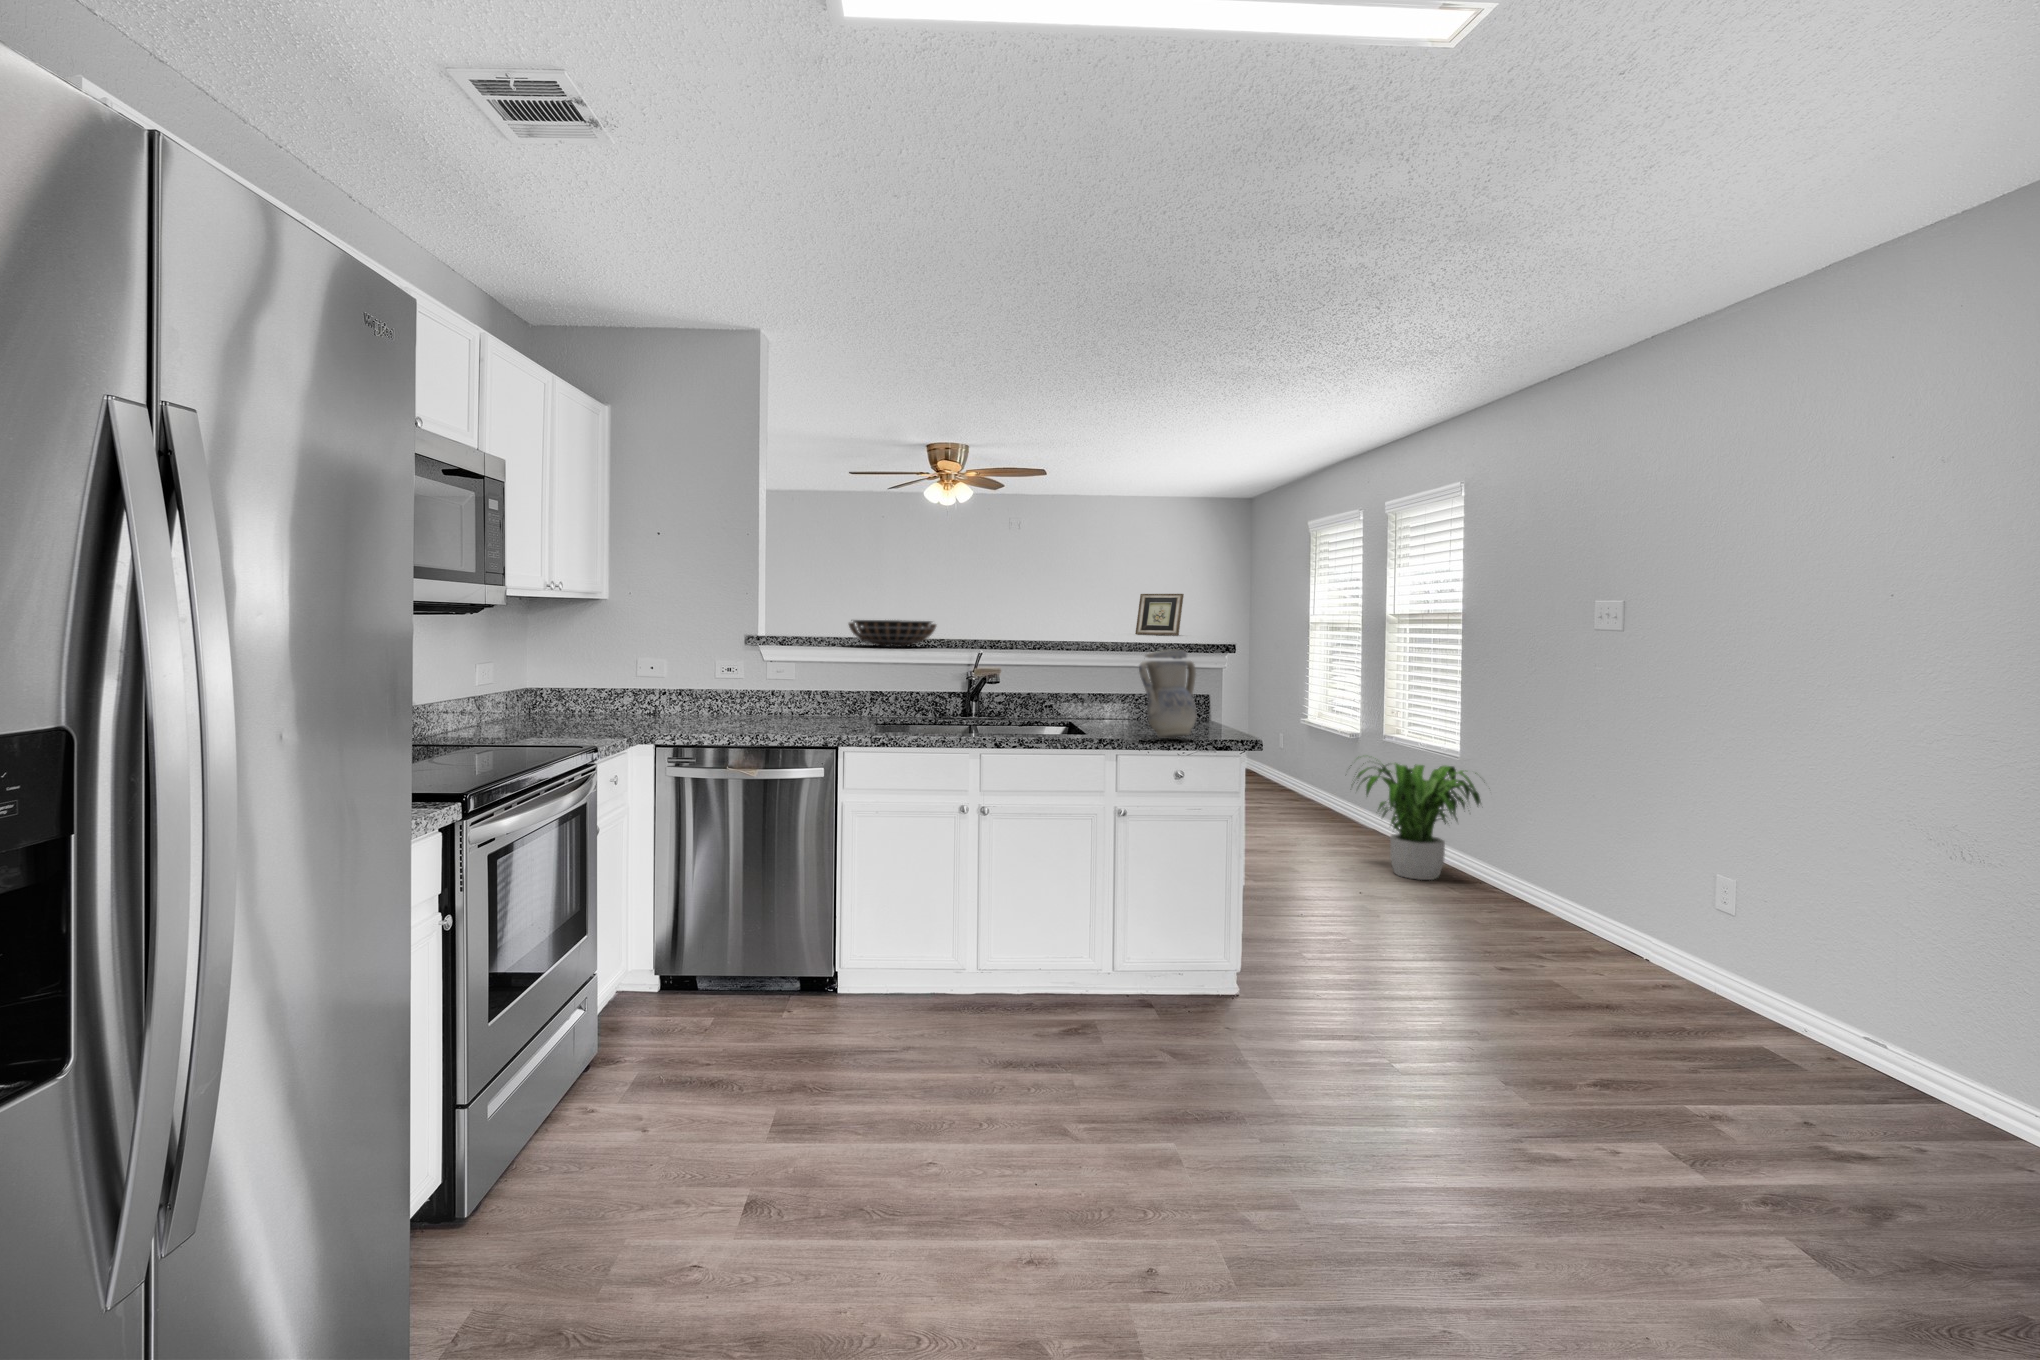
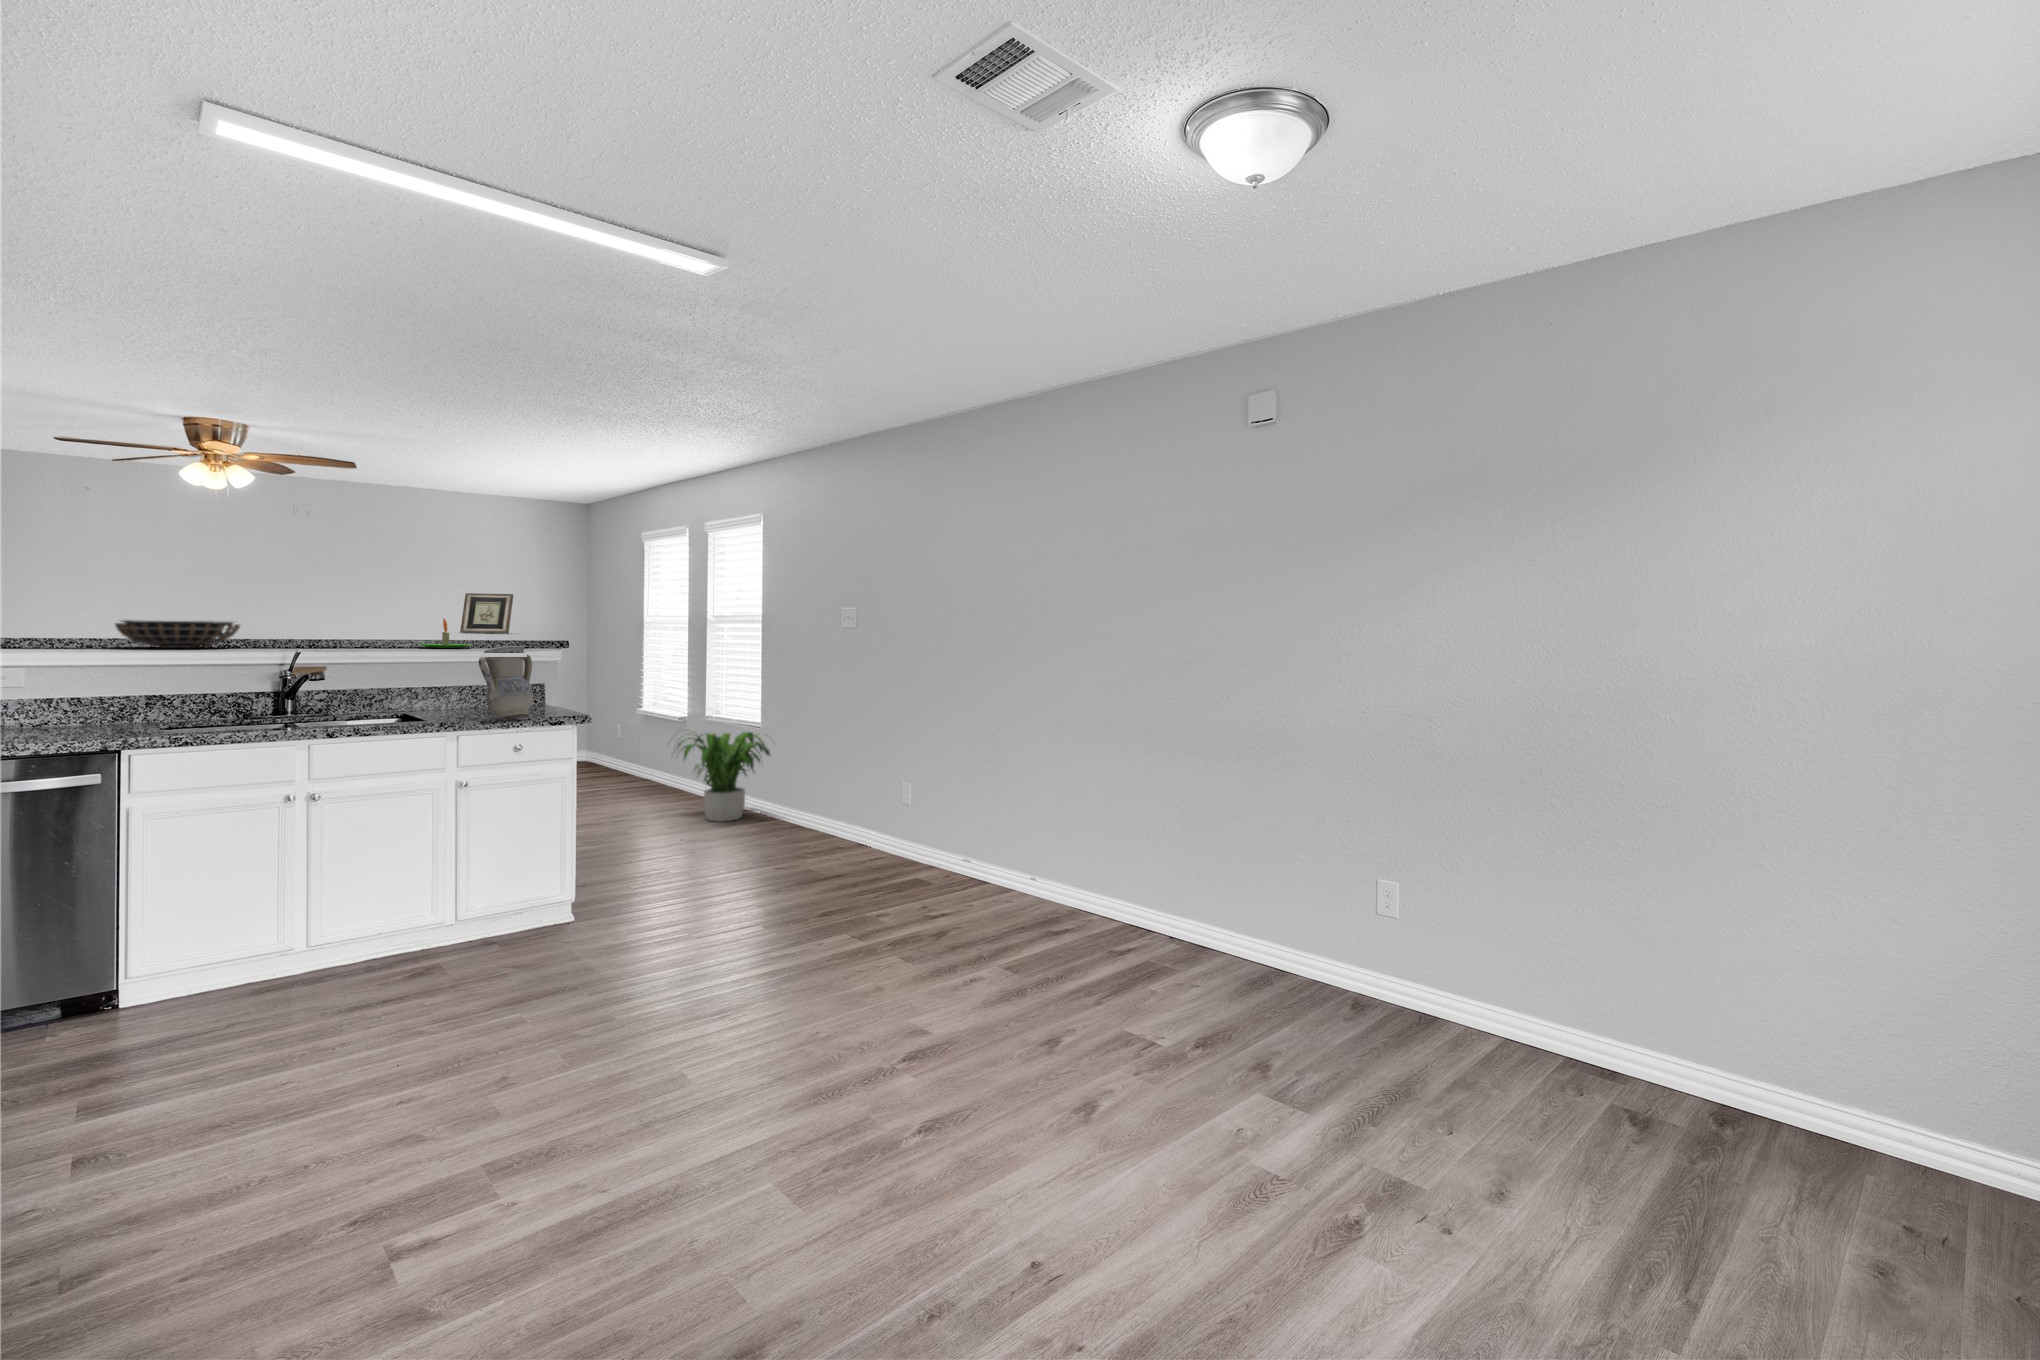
candle: none [1084,617,1136,651] -> present [418,618,472,648]

